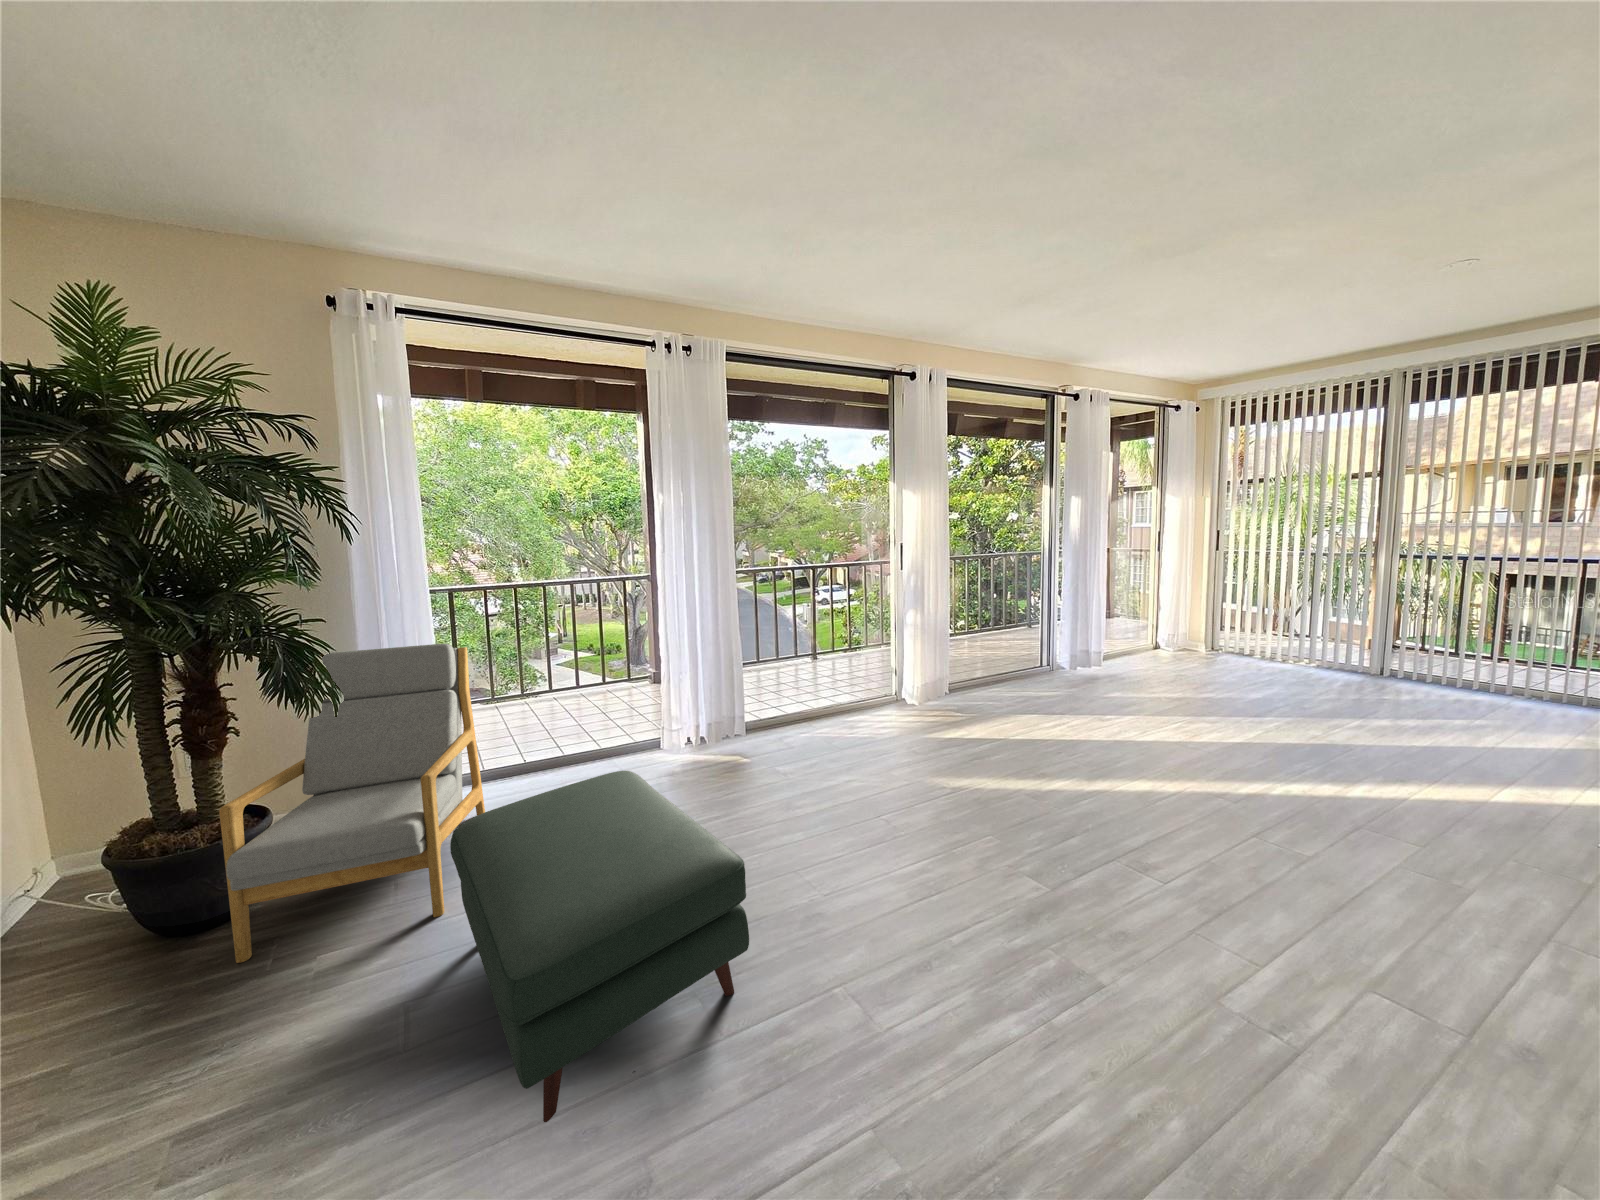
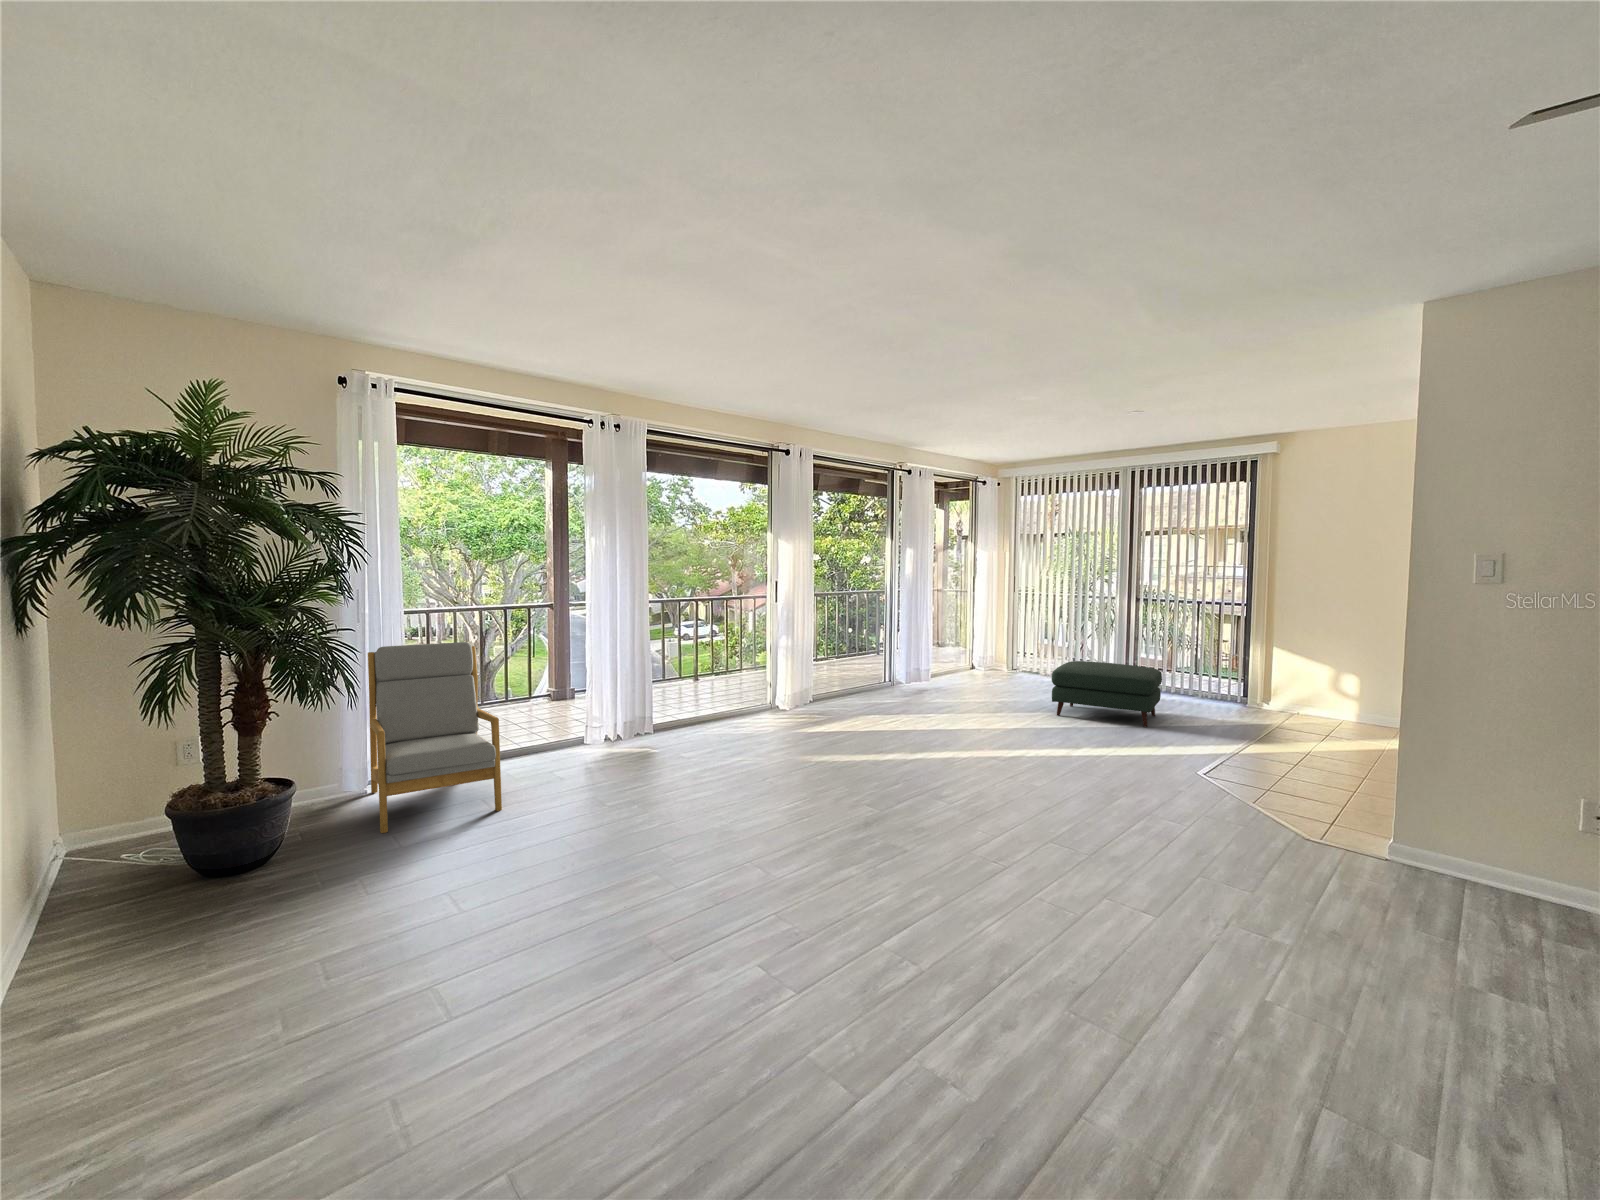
ottoman: present [450,771,749,1122] -> present [1052,661,1162,727]

